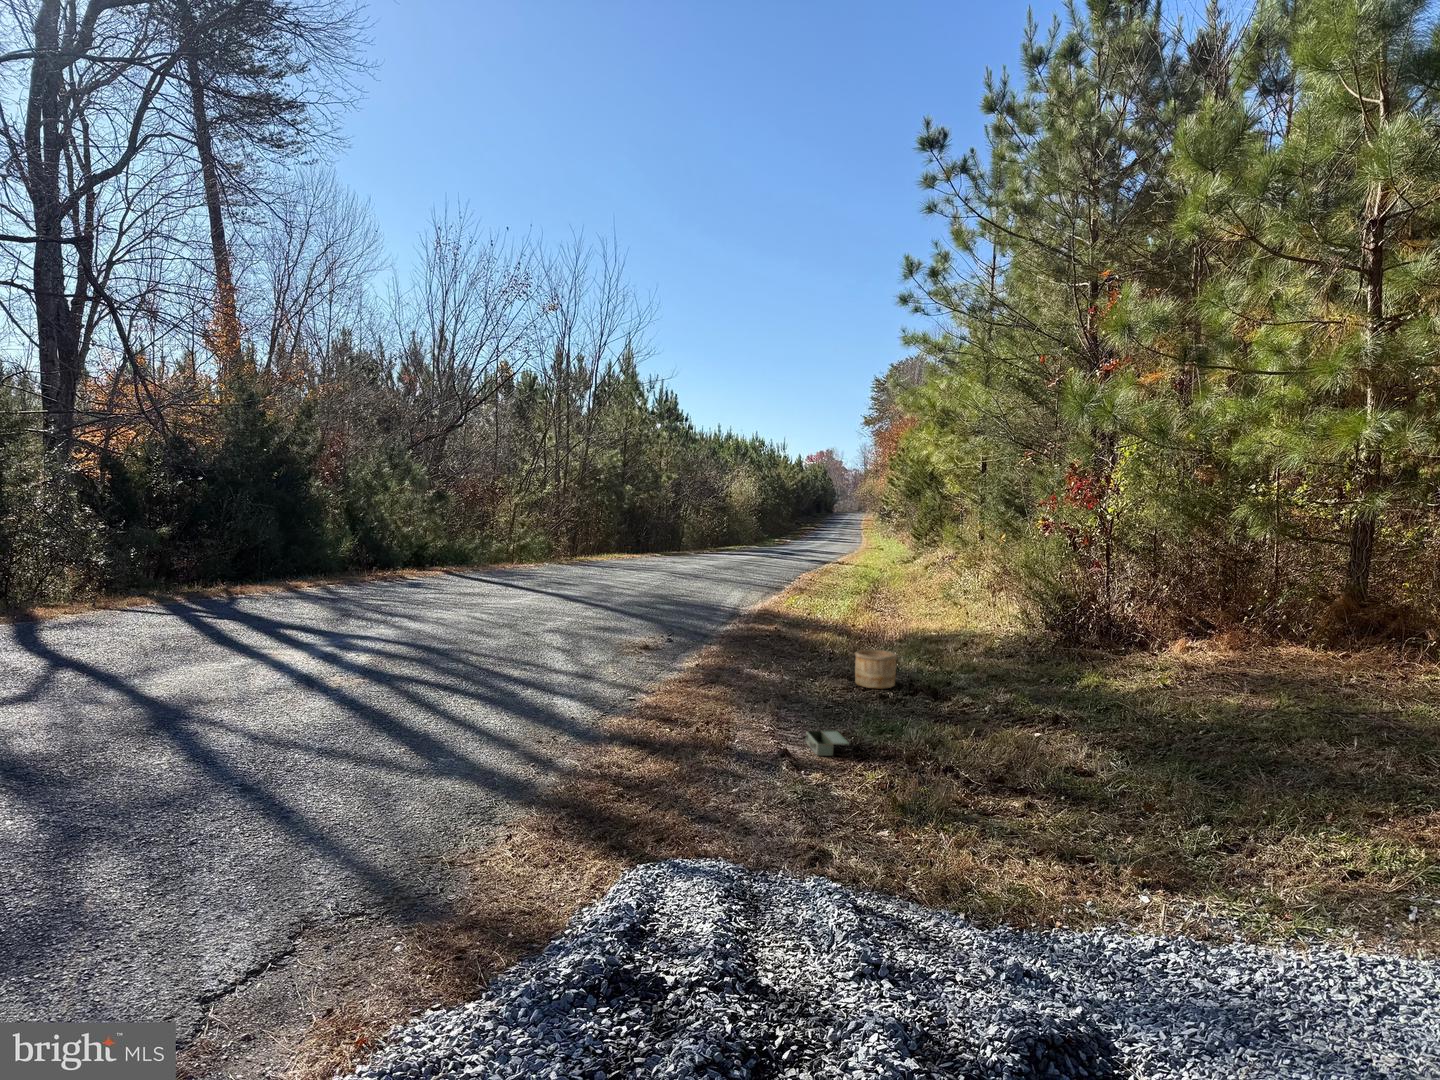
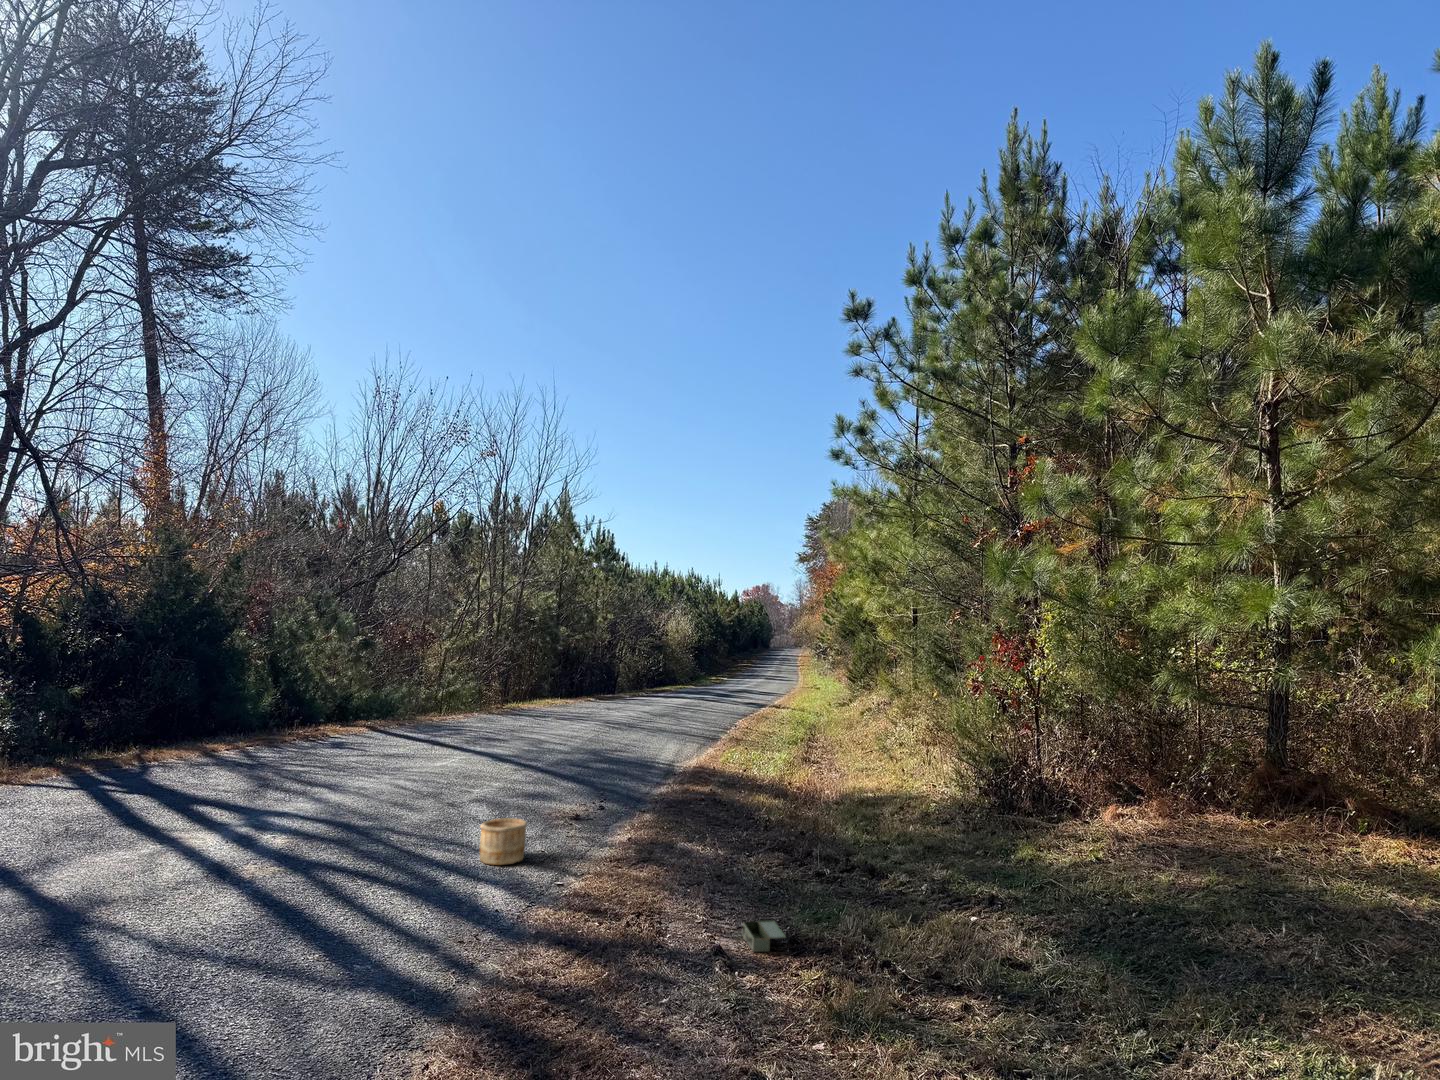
wooden bucket: present [855,650,897,689] -> present [480,818,527,865]

